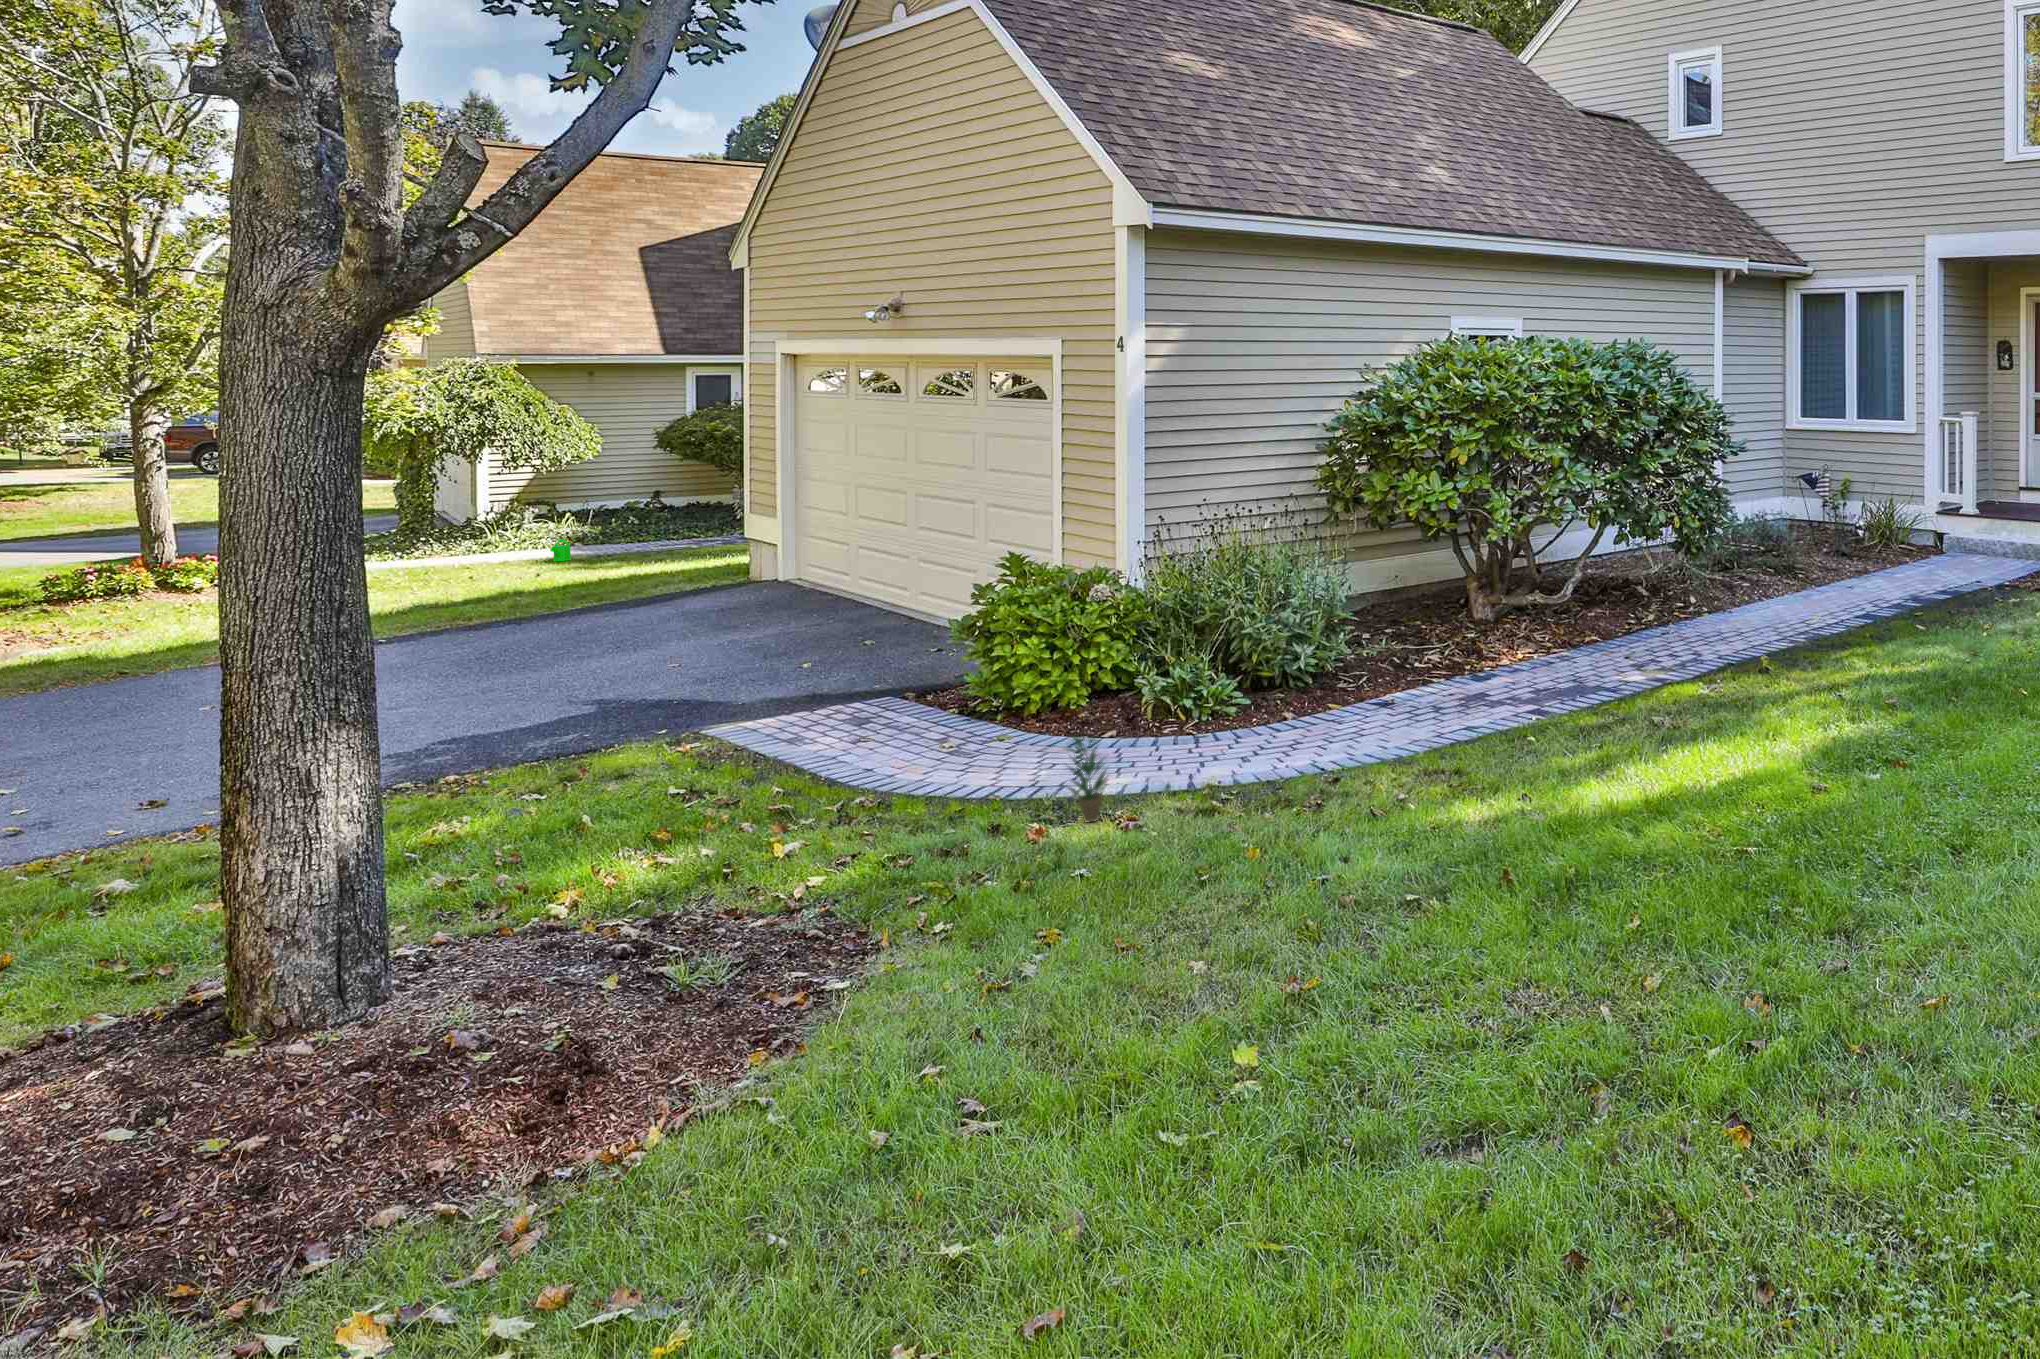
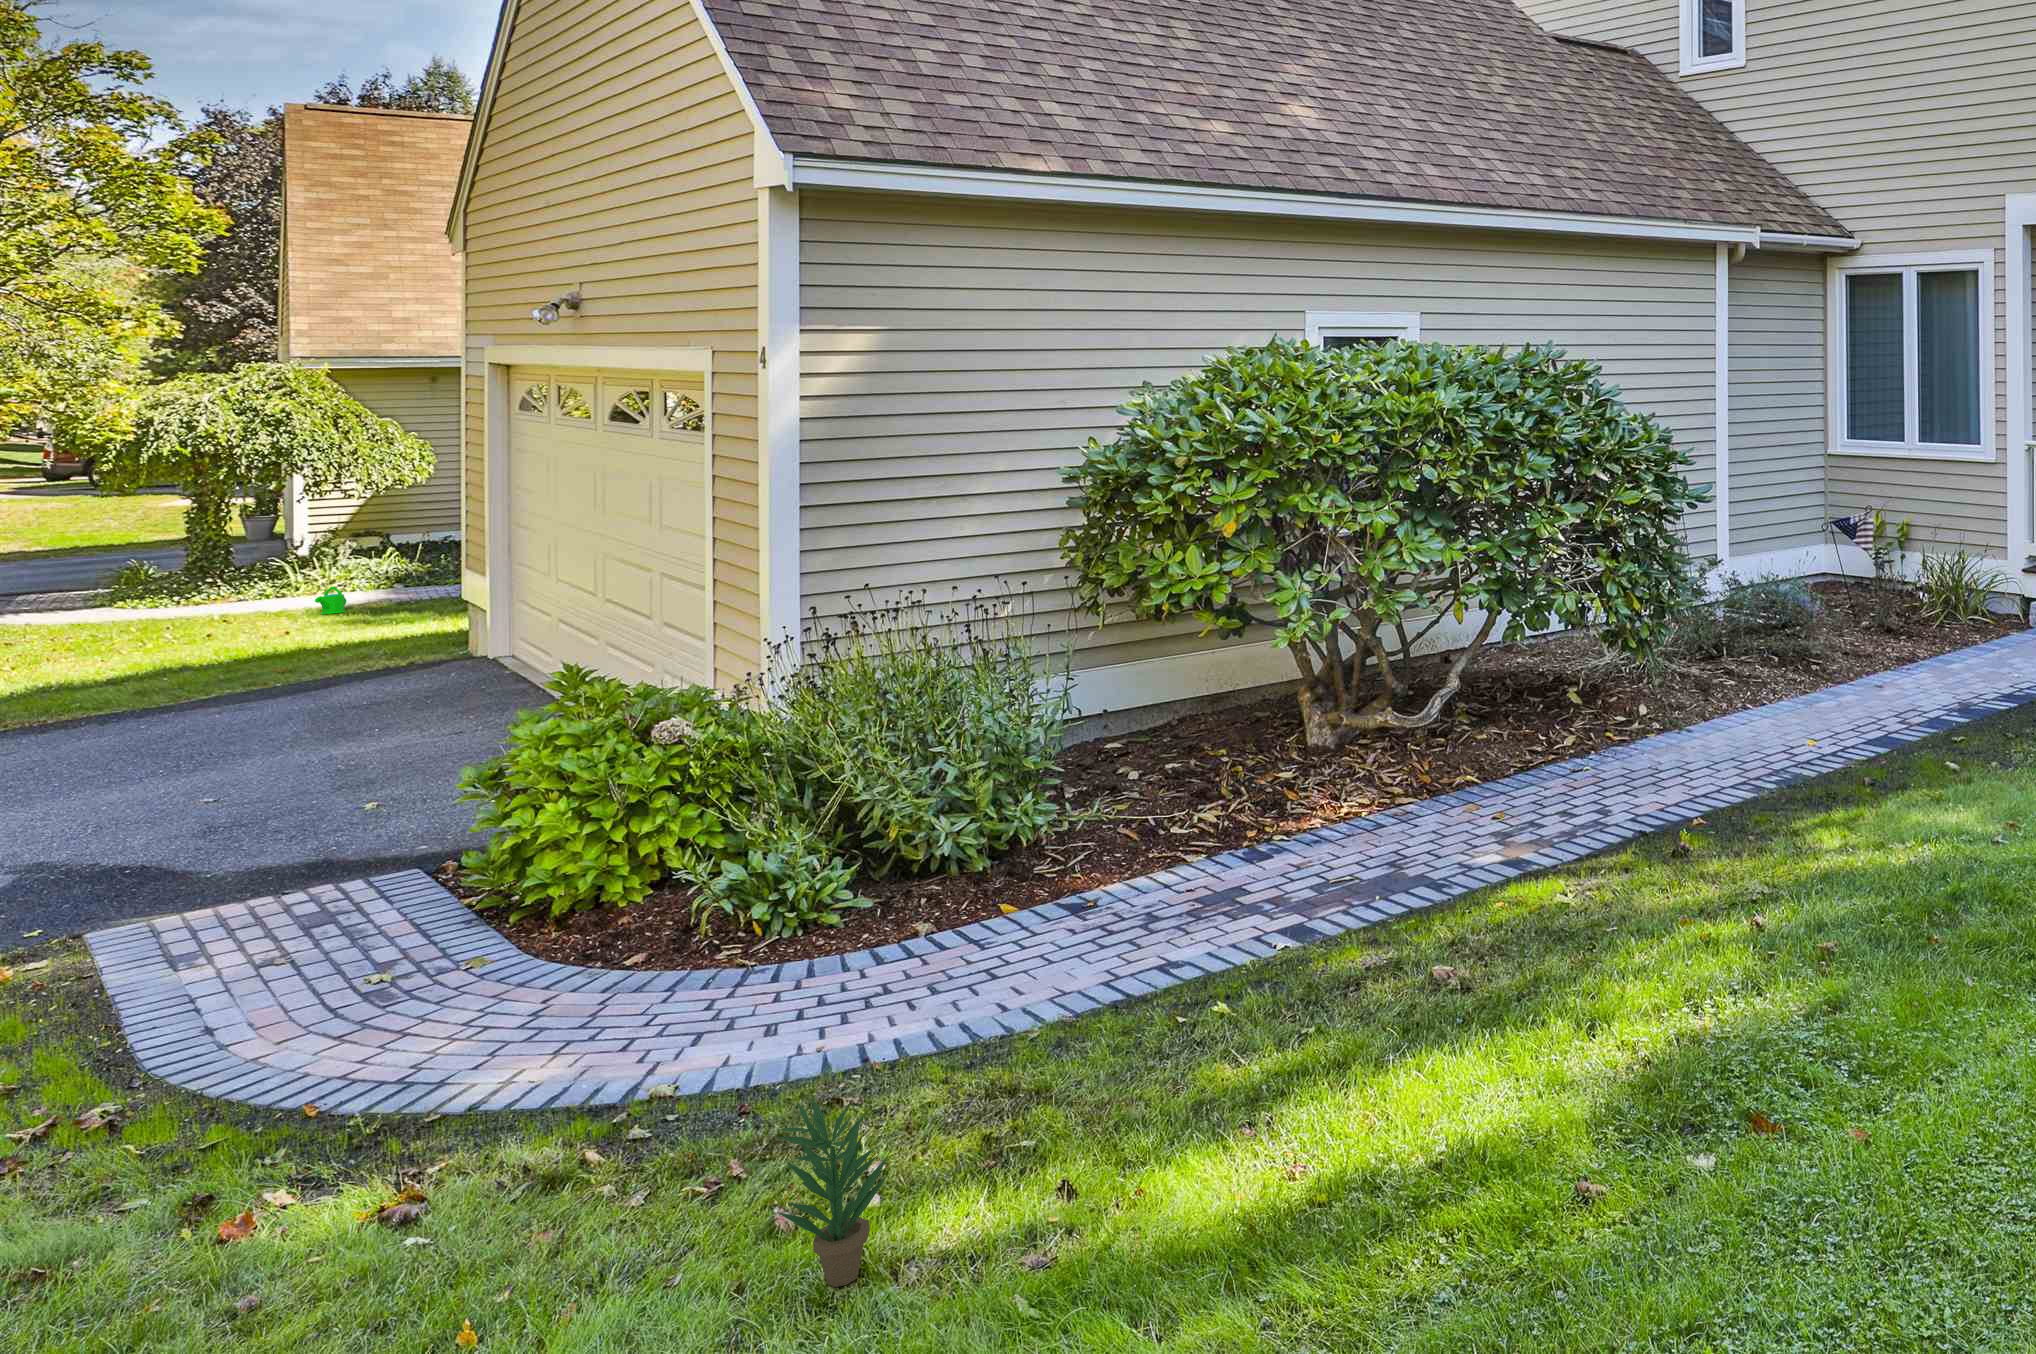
potted plant: present [1067,736,1106,822] -> present [777,1098,888,1287]

